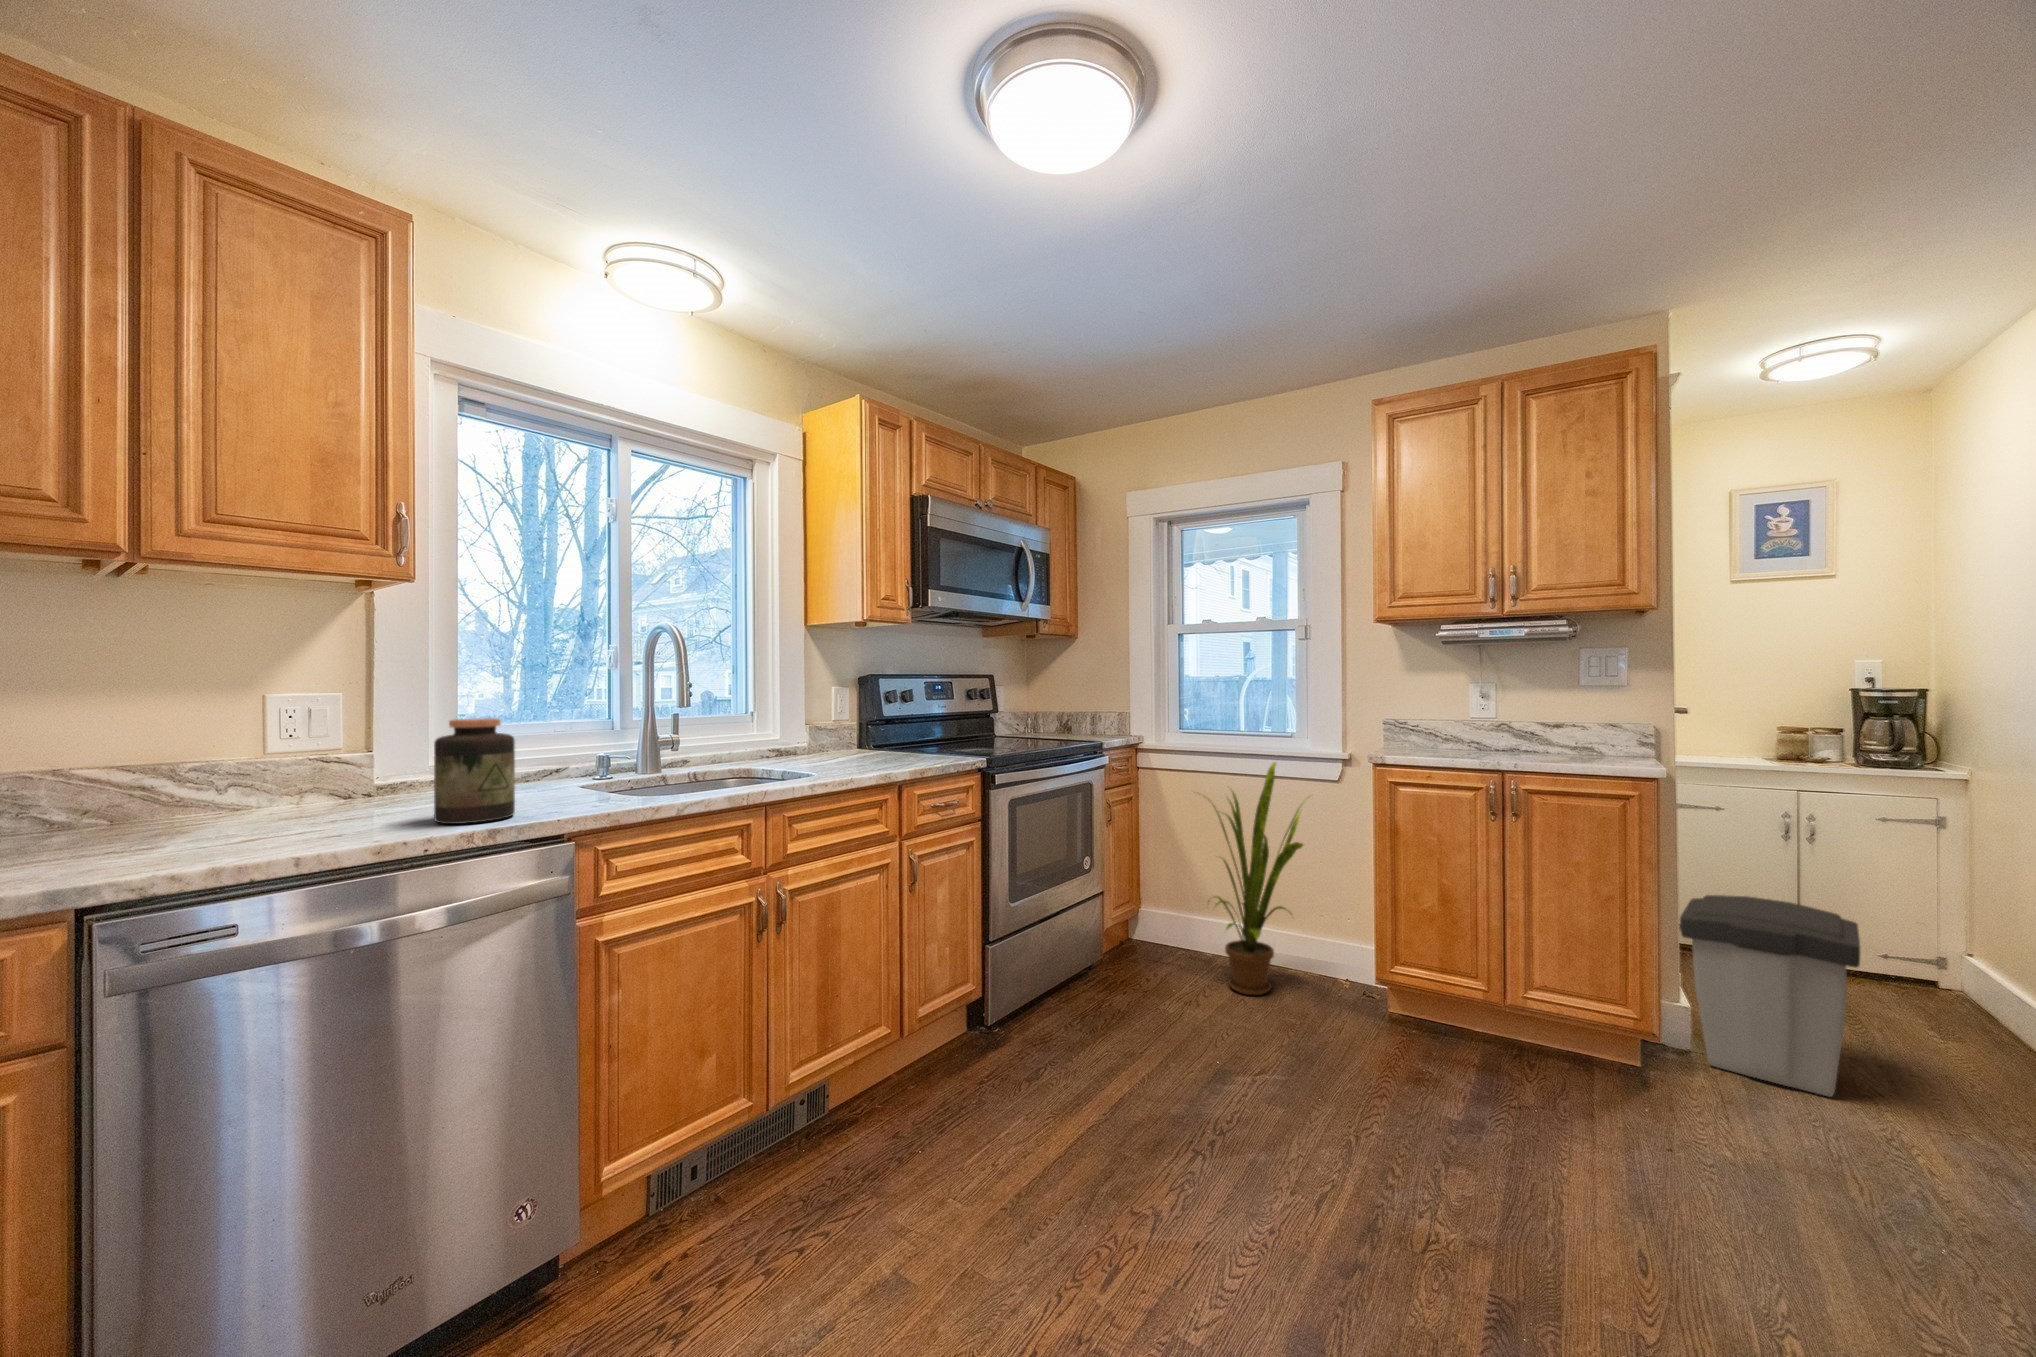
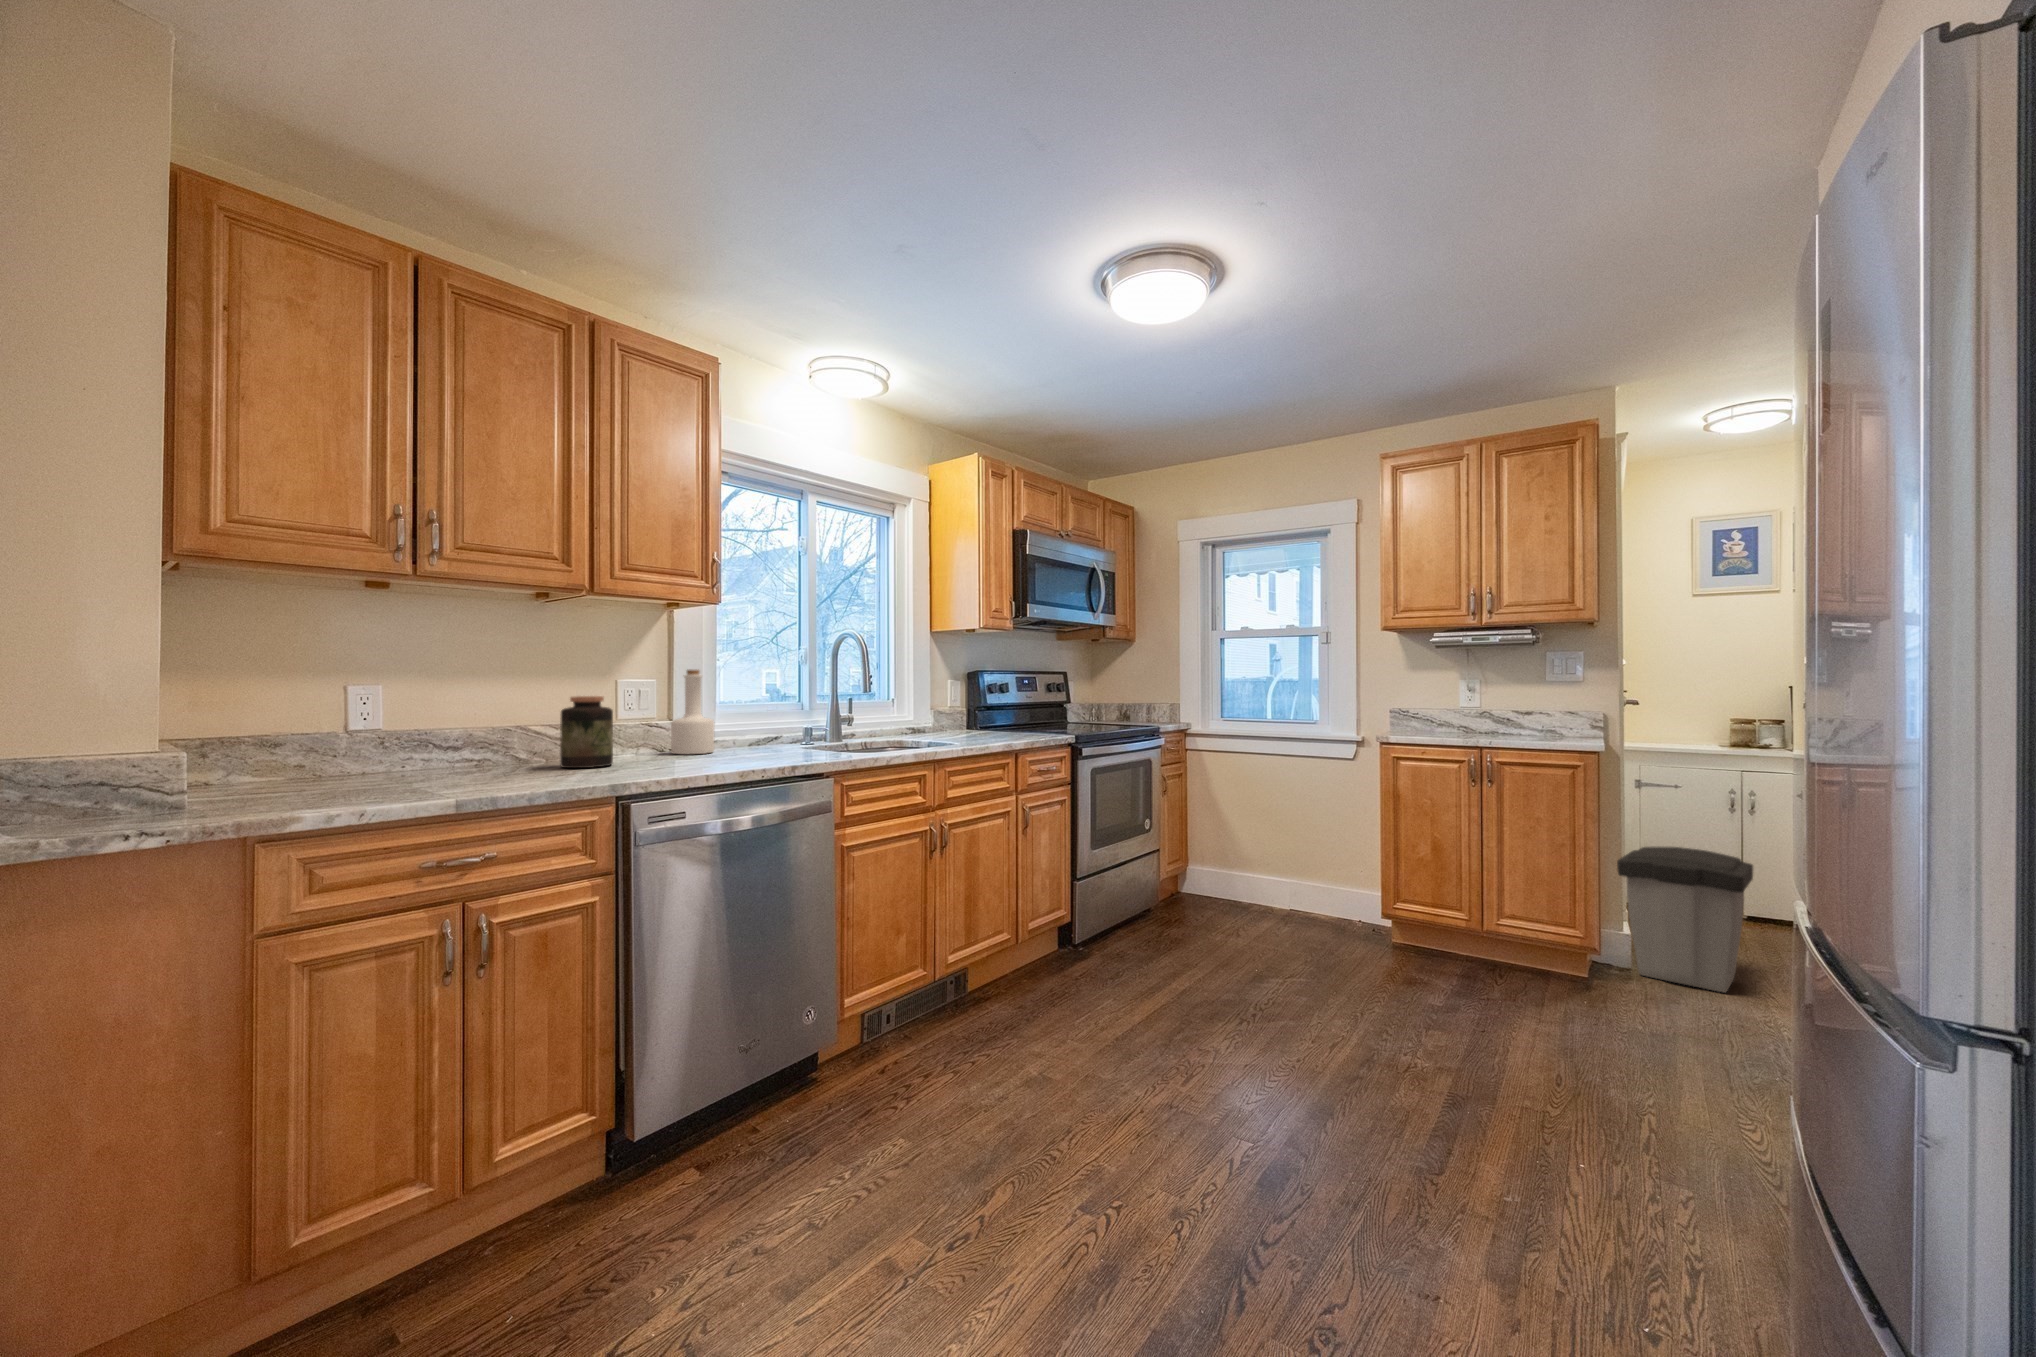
bottle: none [357,678,432,804] -> present [671,670,714,754]
jar: present [434,718,515,824] -> present [560,696,613,768]
house plant: present [1208,763,1303,995] -> none [1233,744,1334,931]

